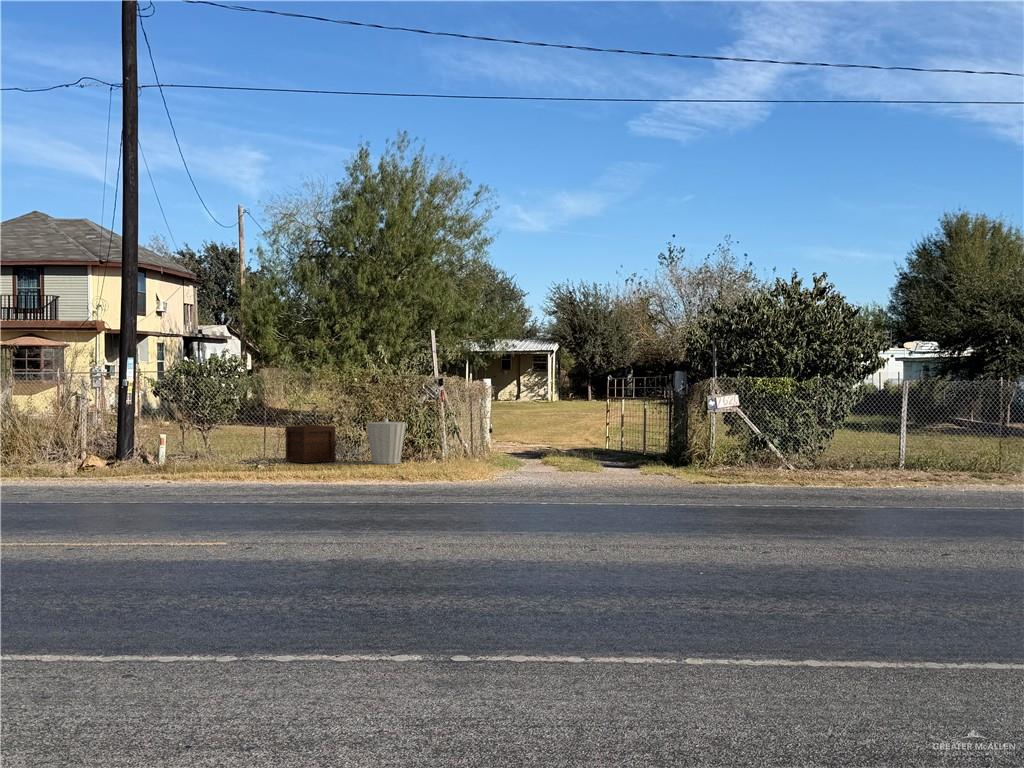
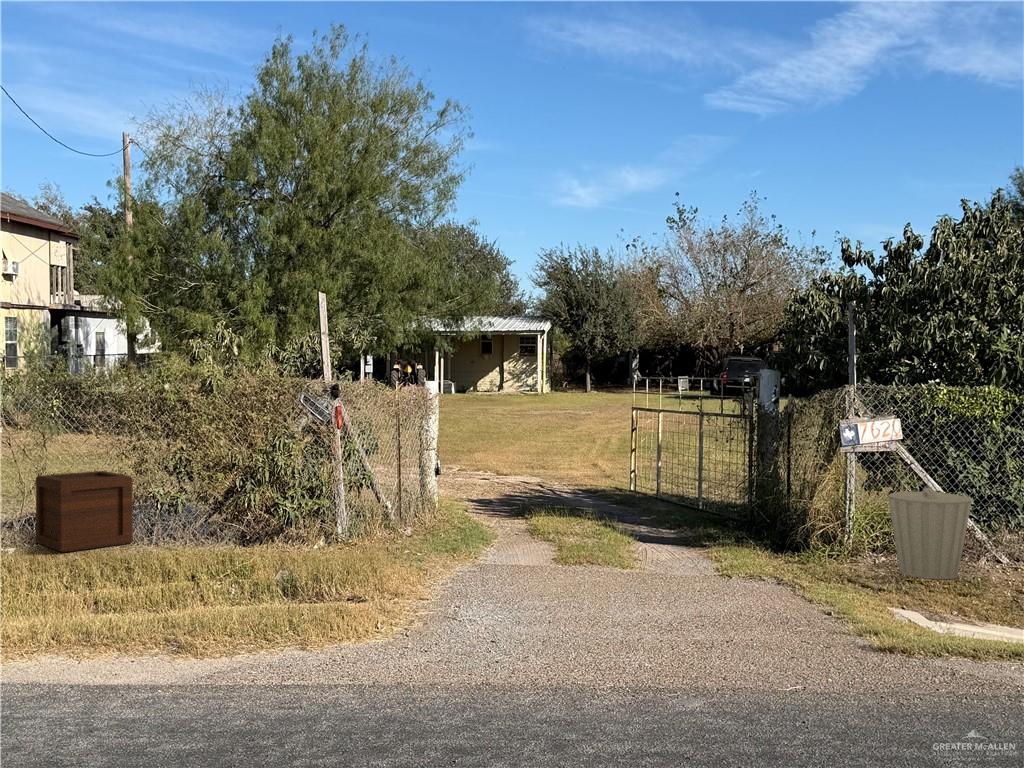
trash can: present [366,418,406,464] -> present [888,487,971,579]

